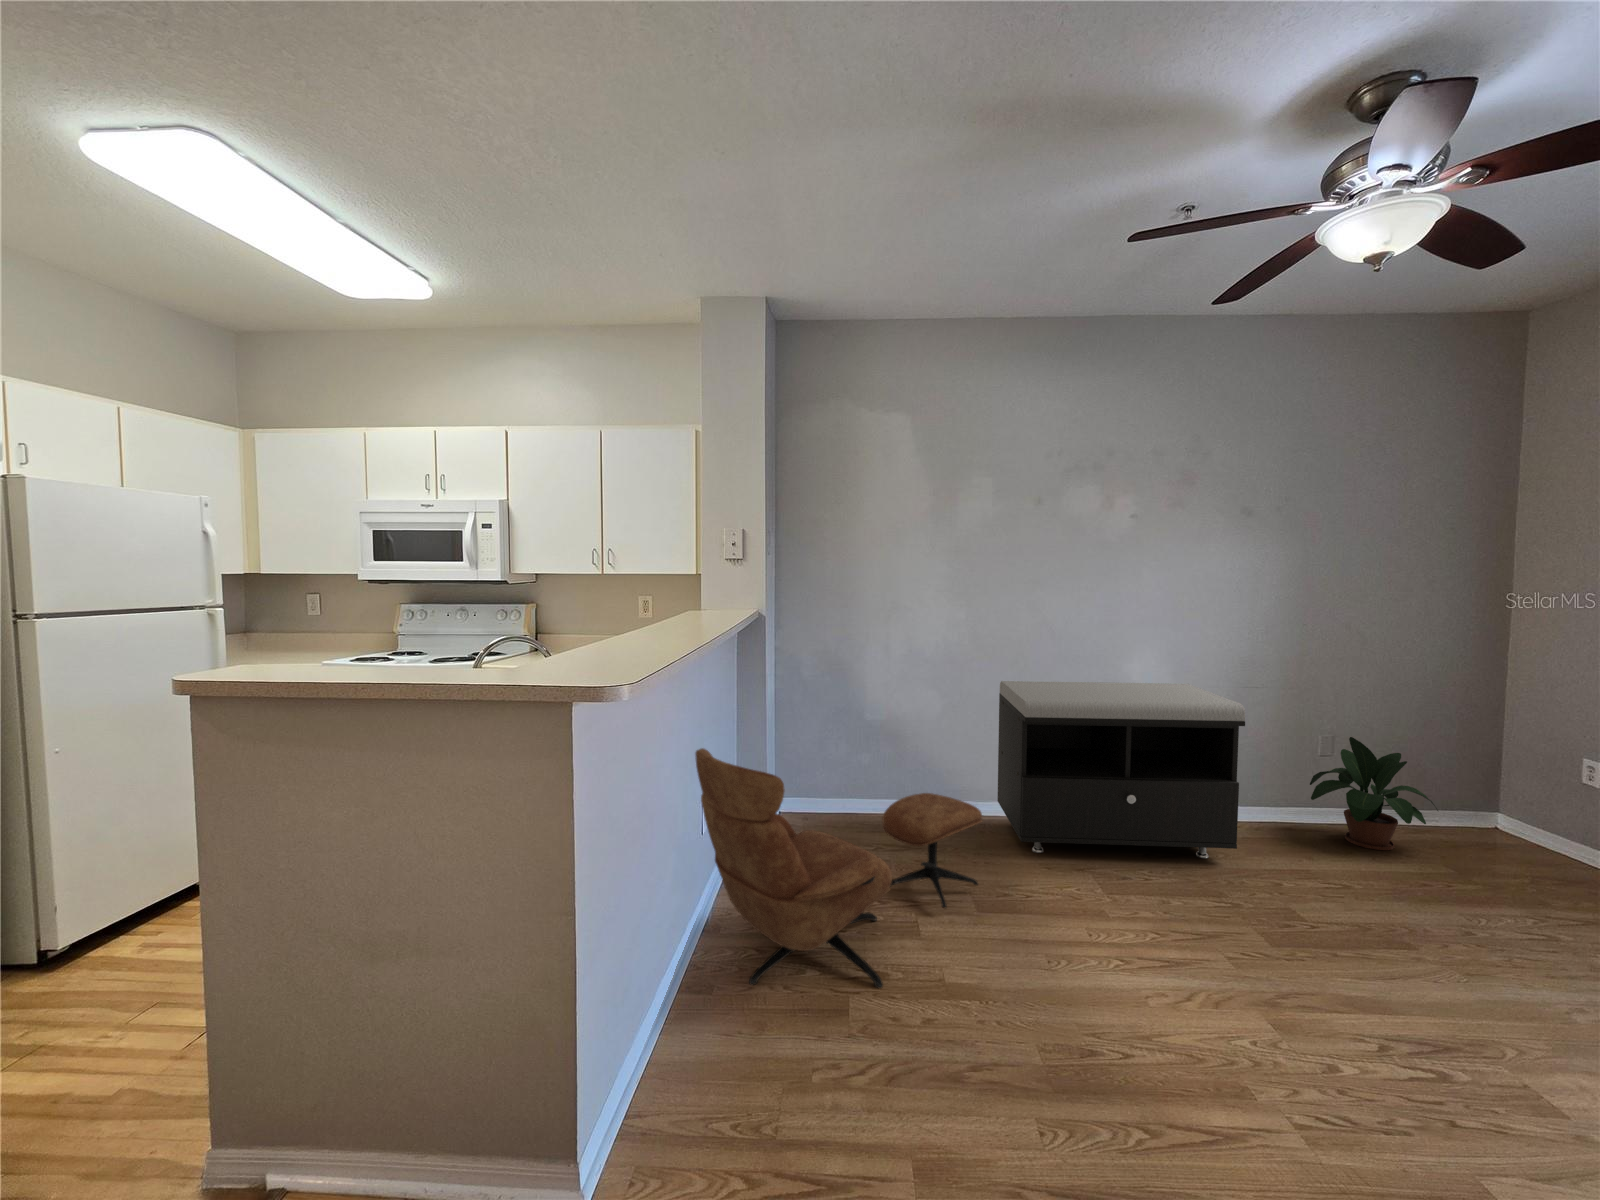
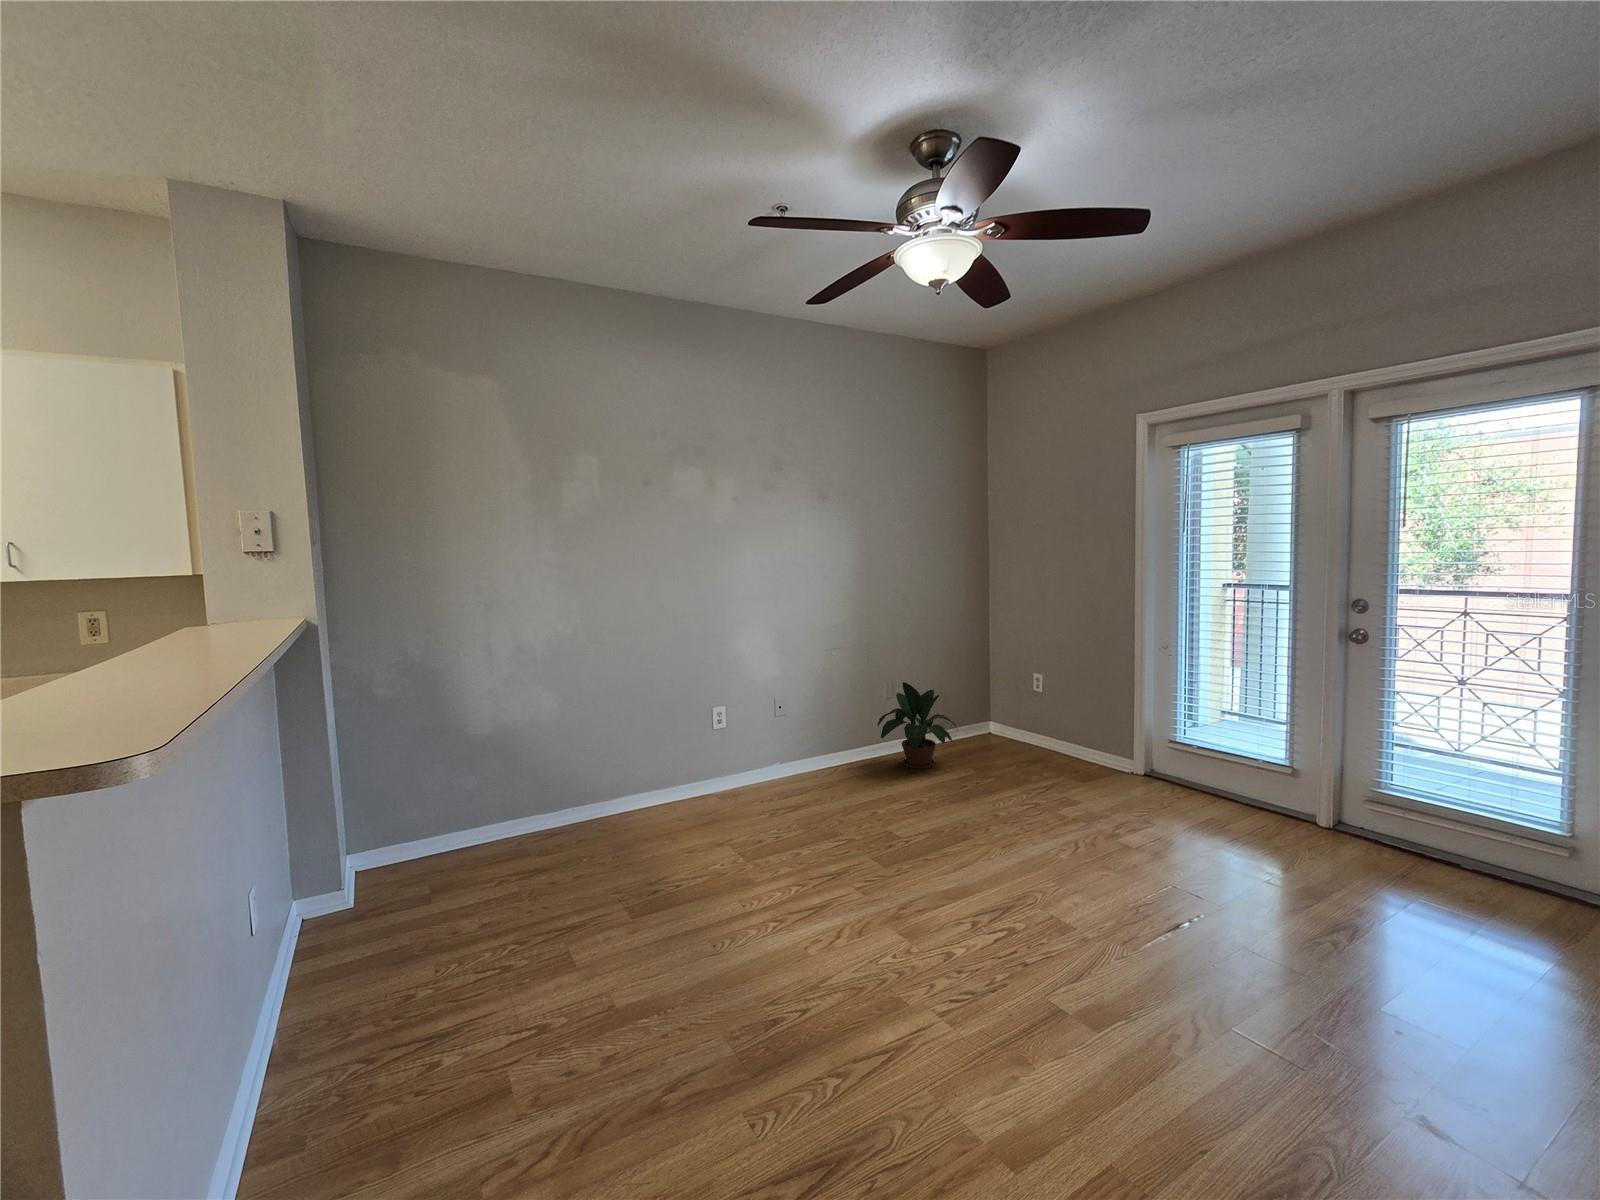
storage bench: present [997,681,1245,858] -> none [622,654,839,841]
lounge chair: present [695,748,982,988] -> none [247,806,628,1114]

